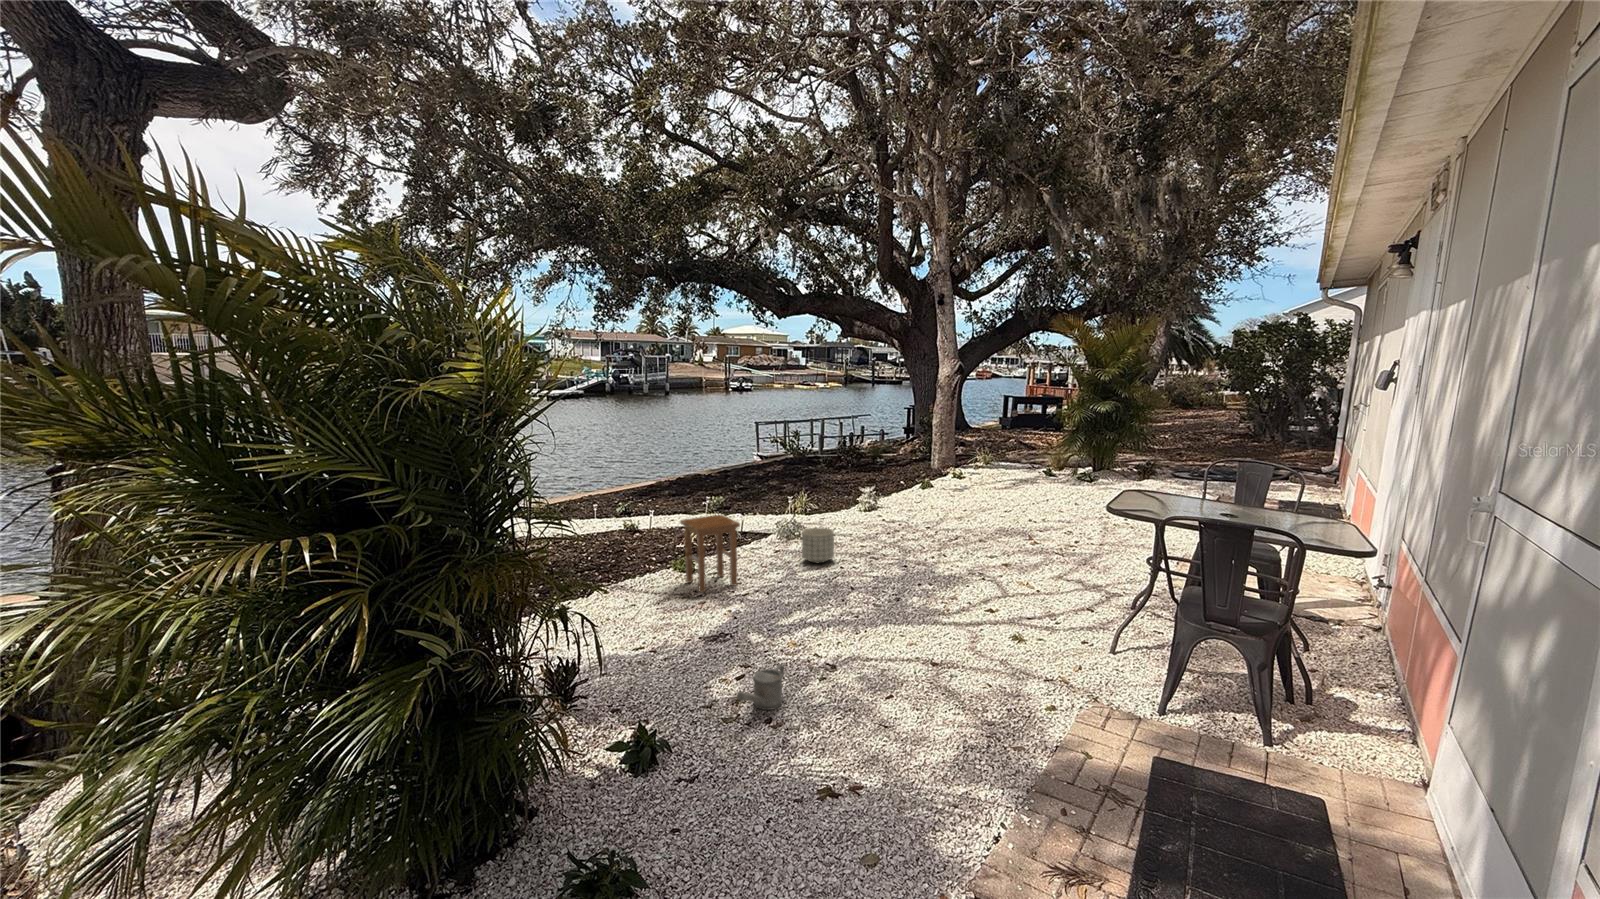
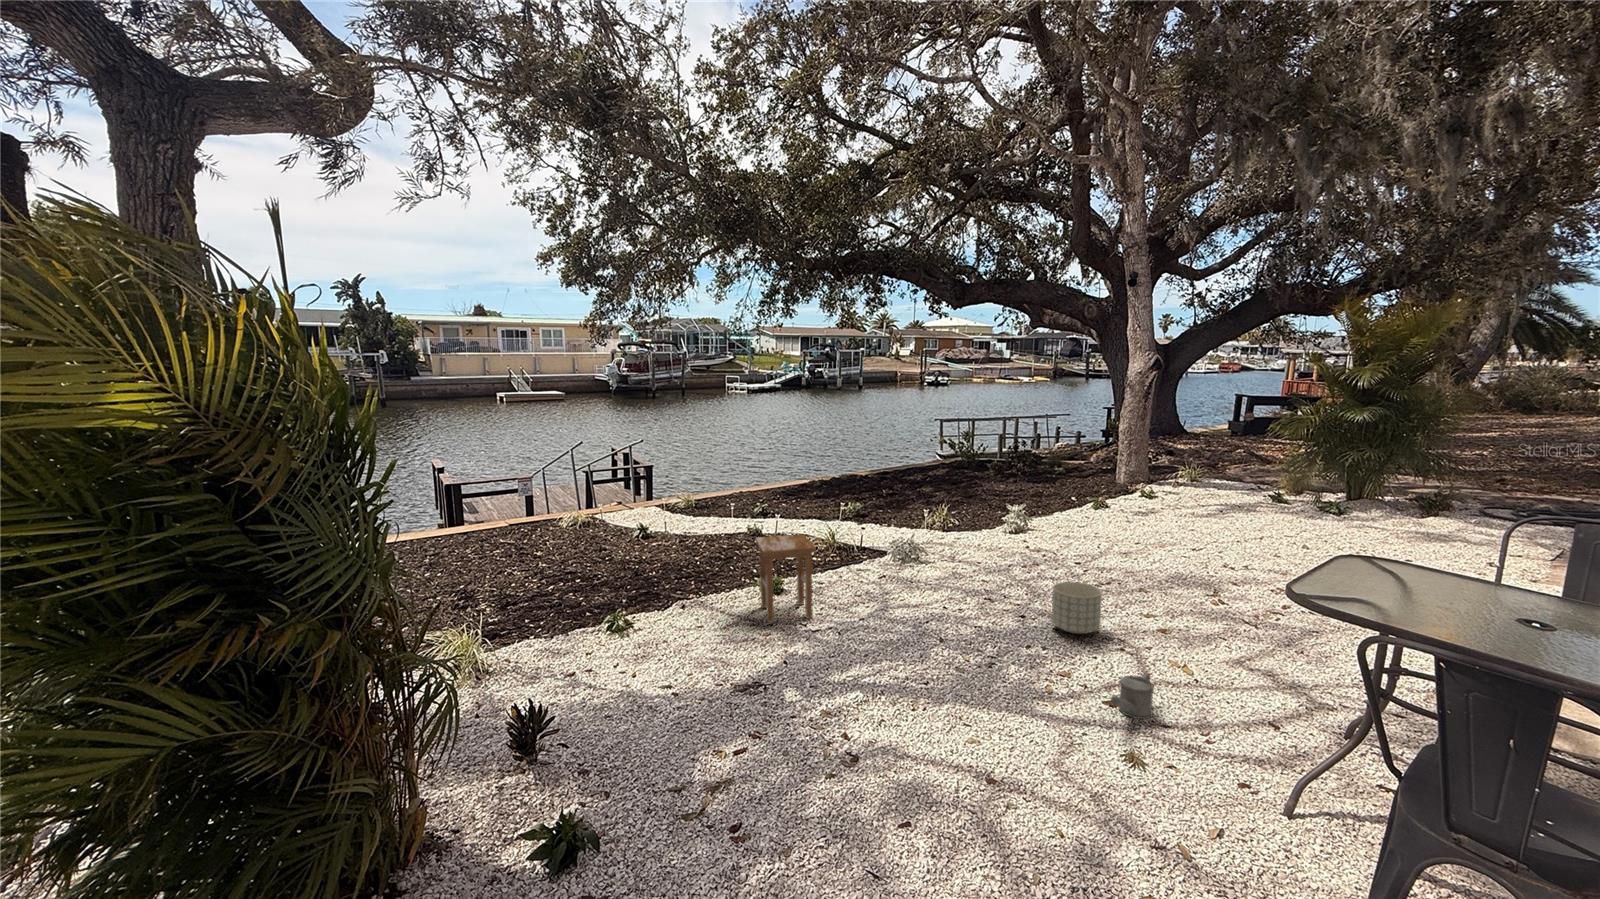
planter: present [802,528,834,563] -> present [1052,582,1102,634]
watering can: present [737,664,784,710] -> present [1111,673,1154,719]

